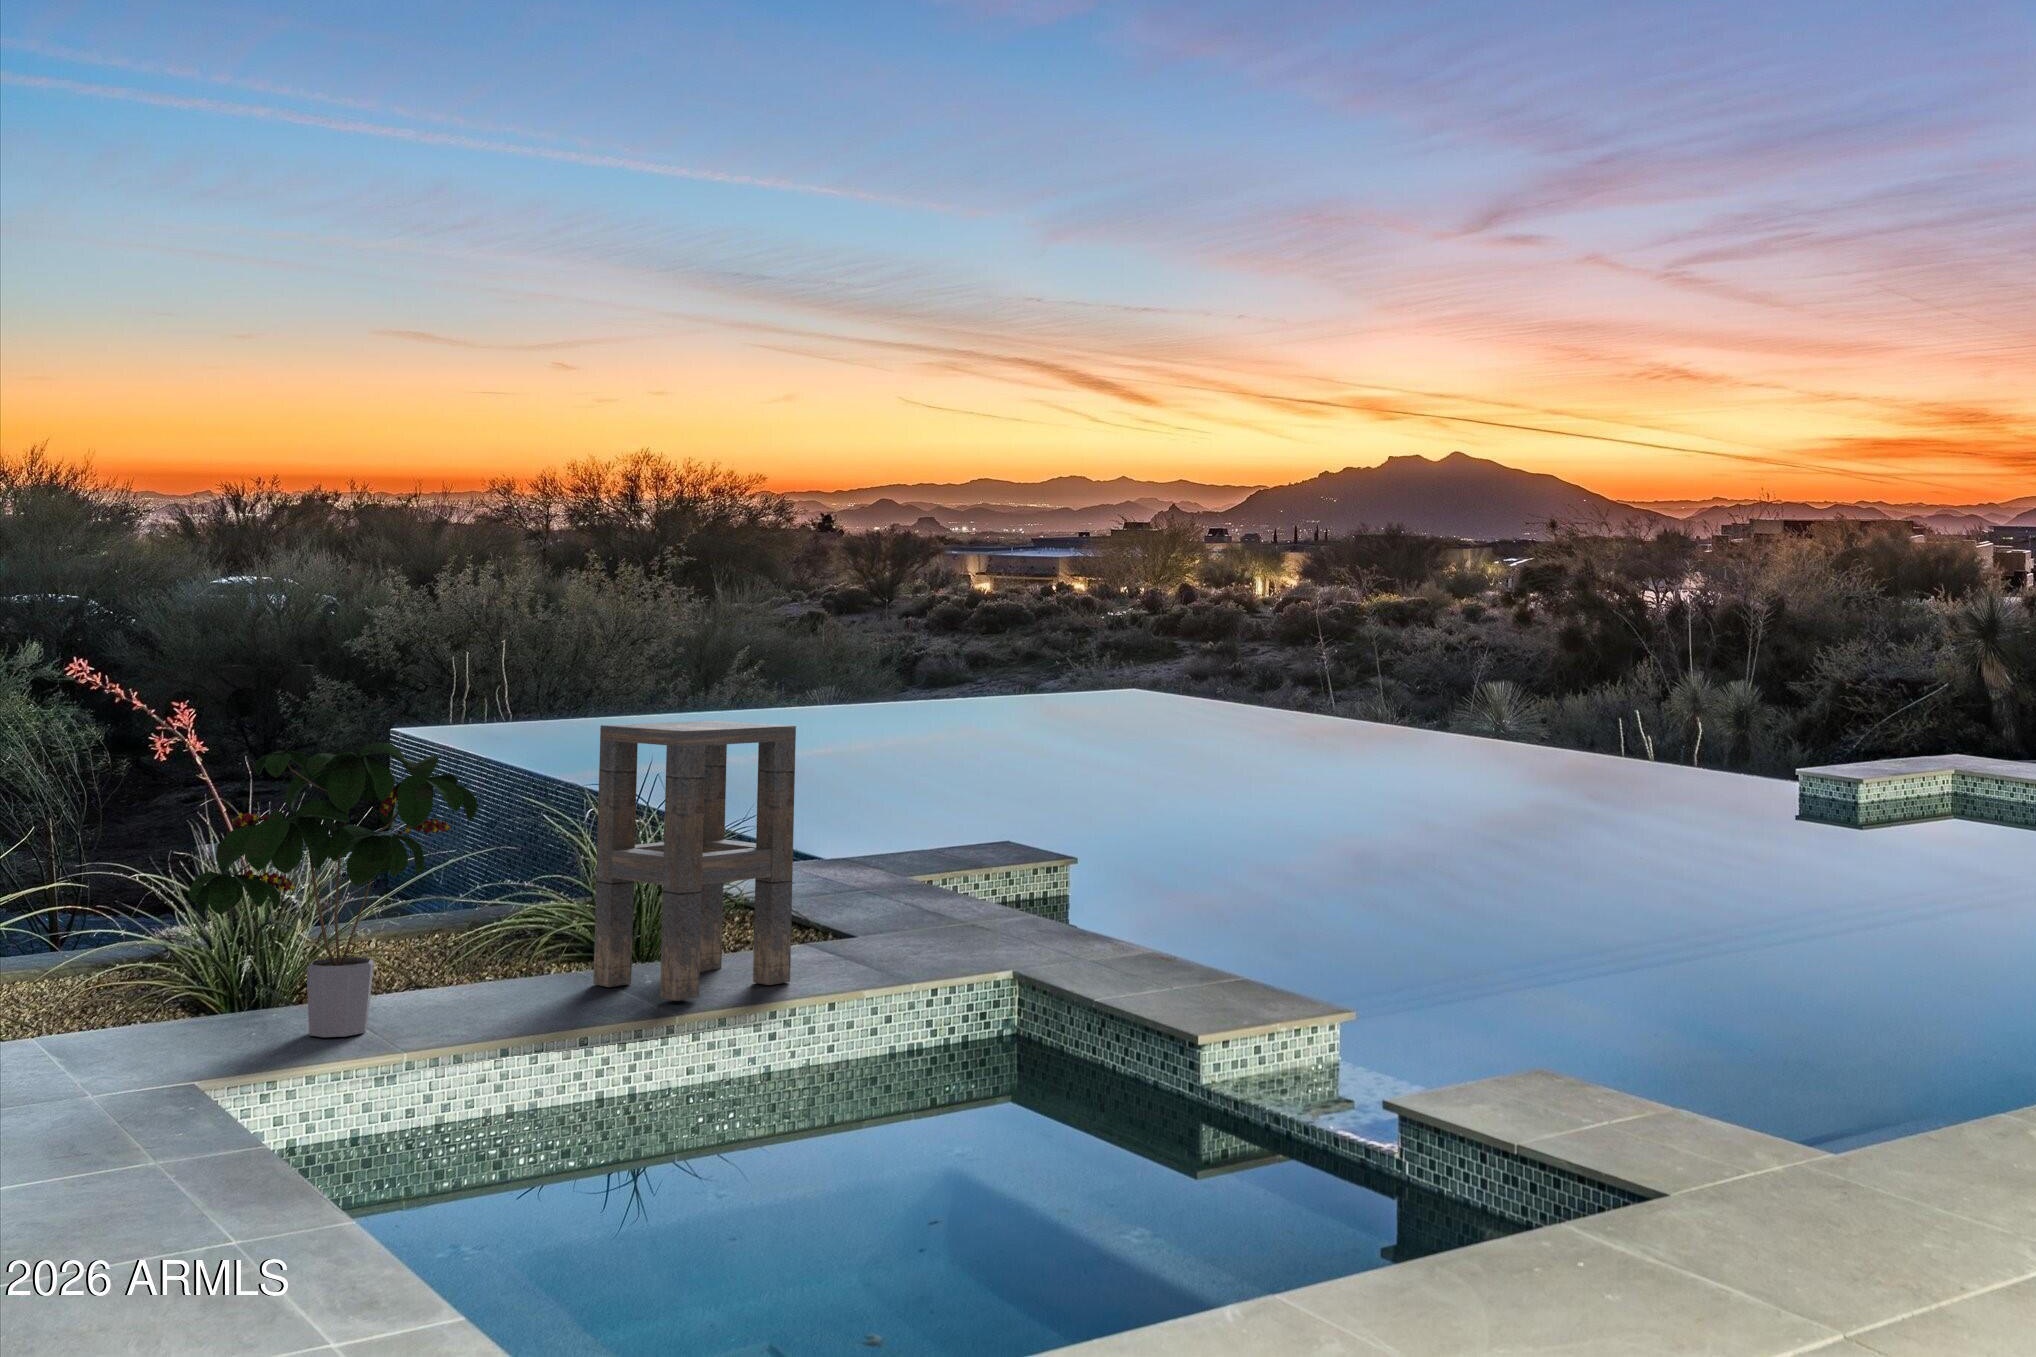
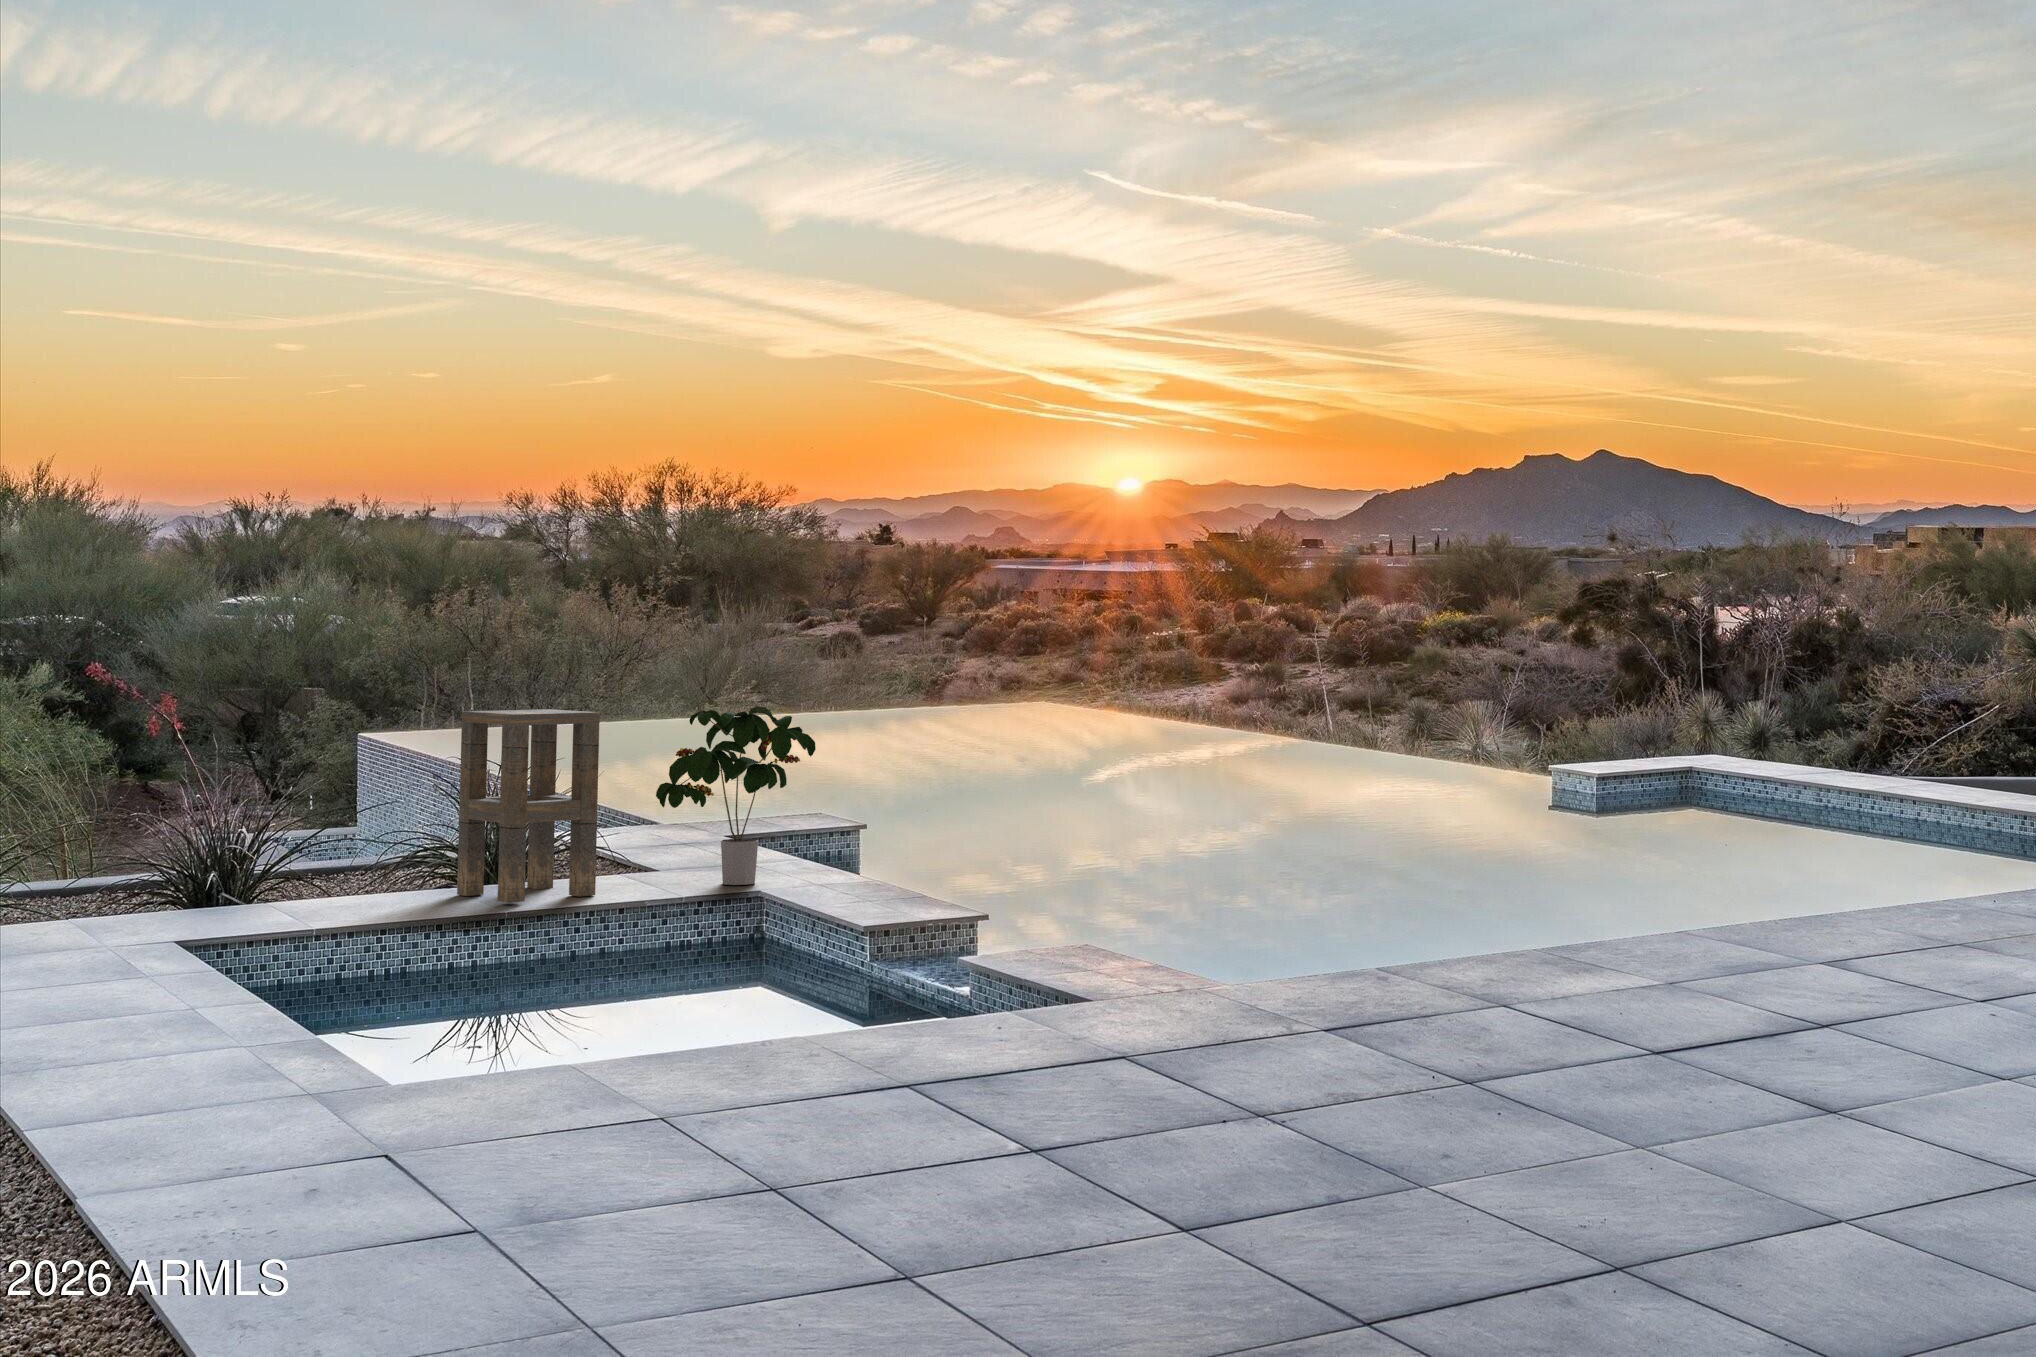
potted plant: present [188,742,477,1037] -> present [656,706,816,885]

